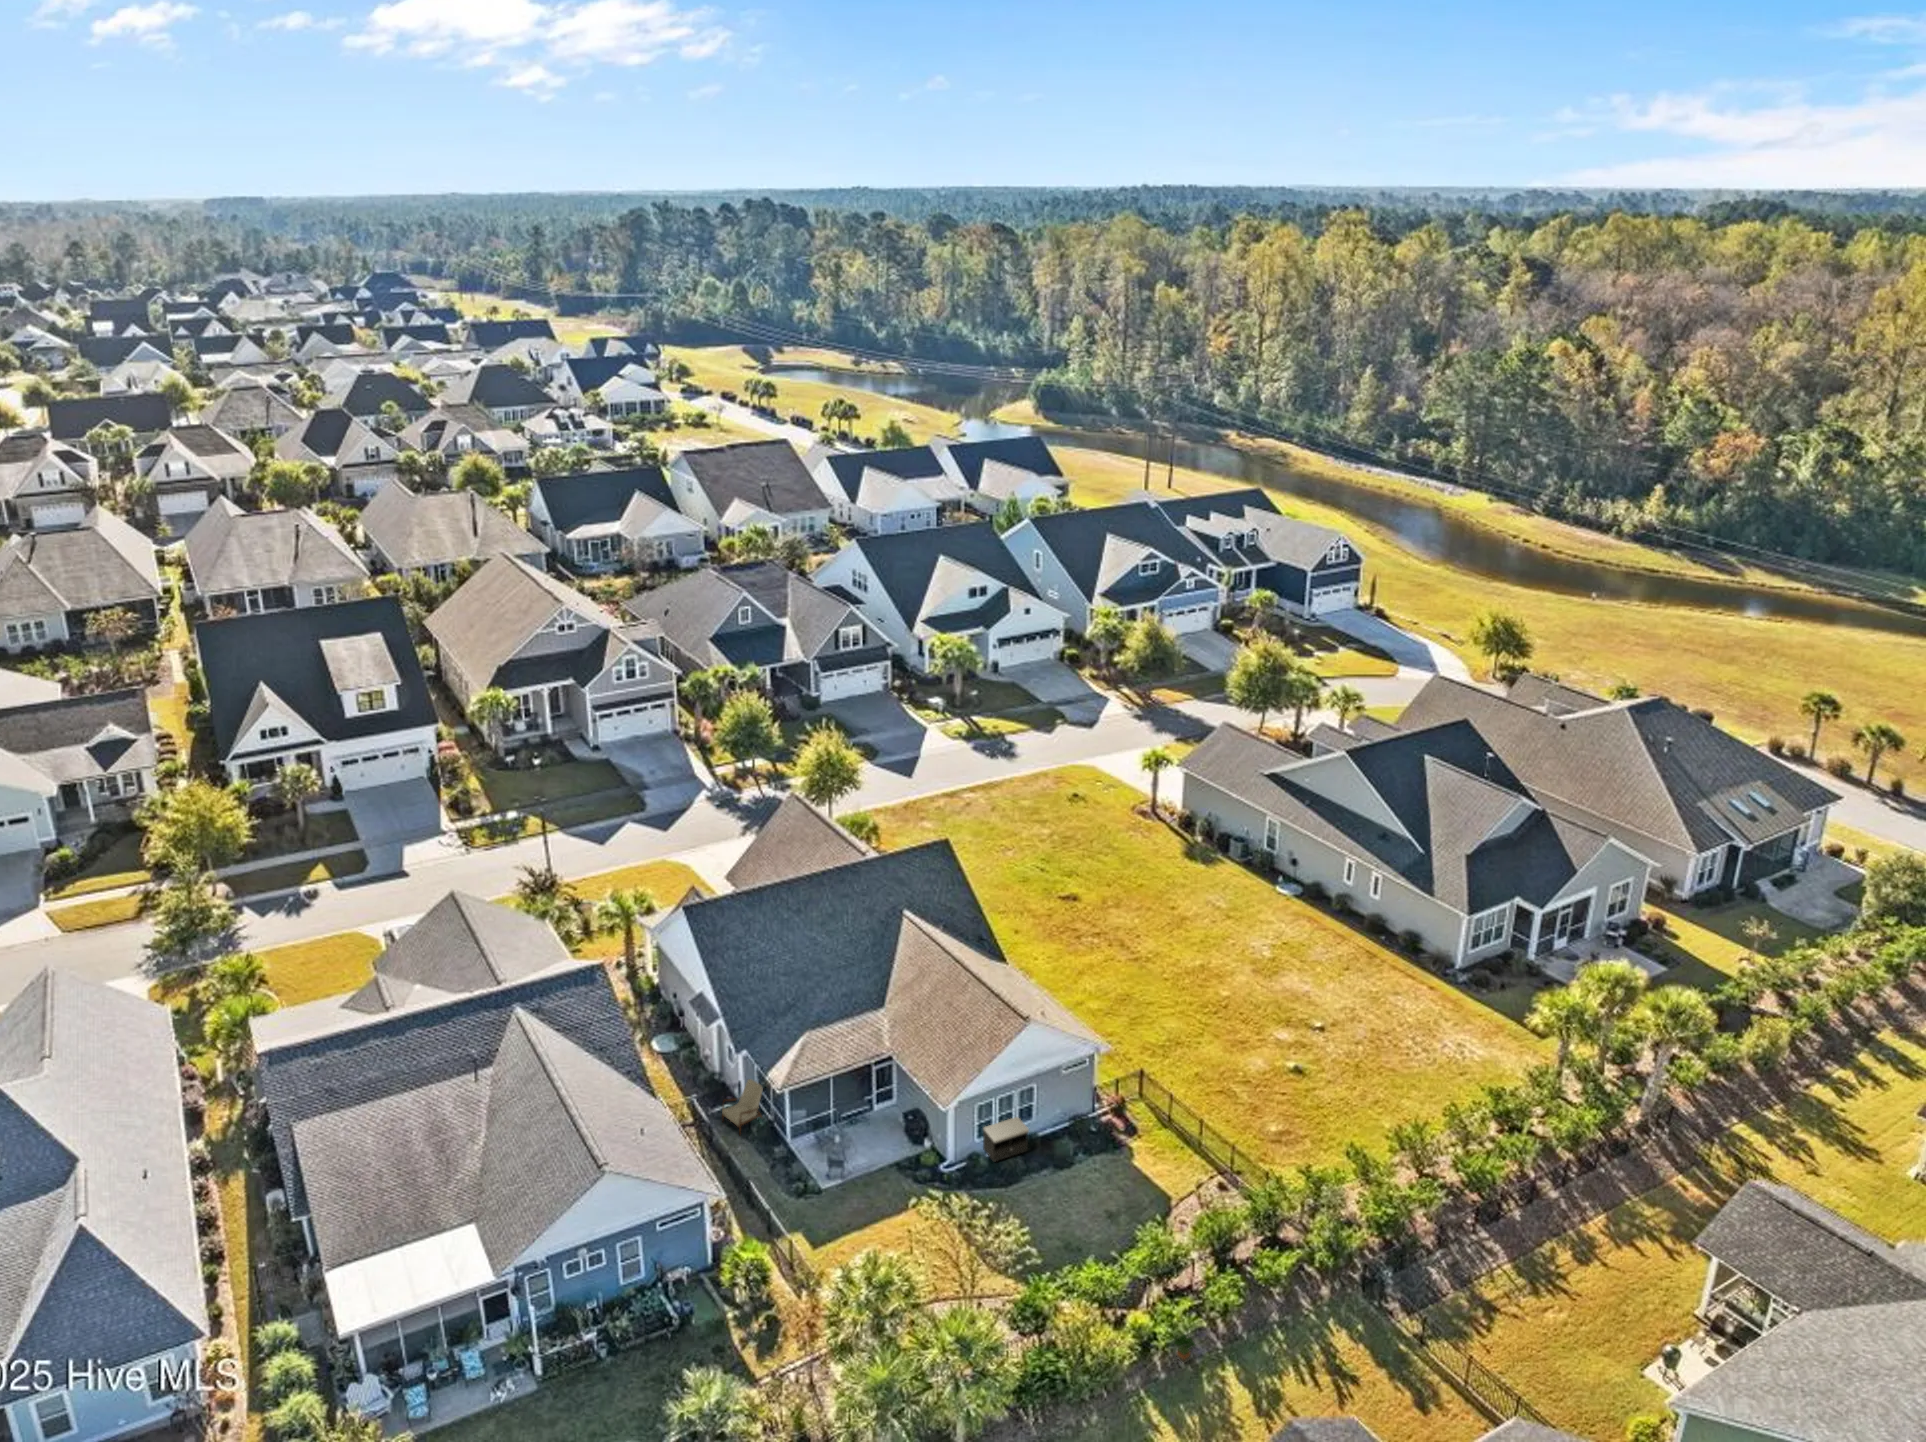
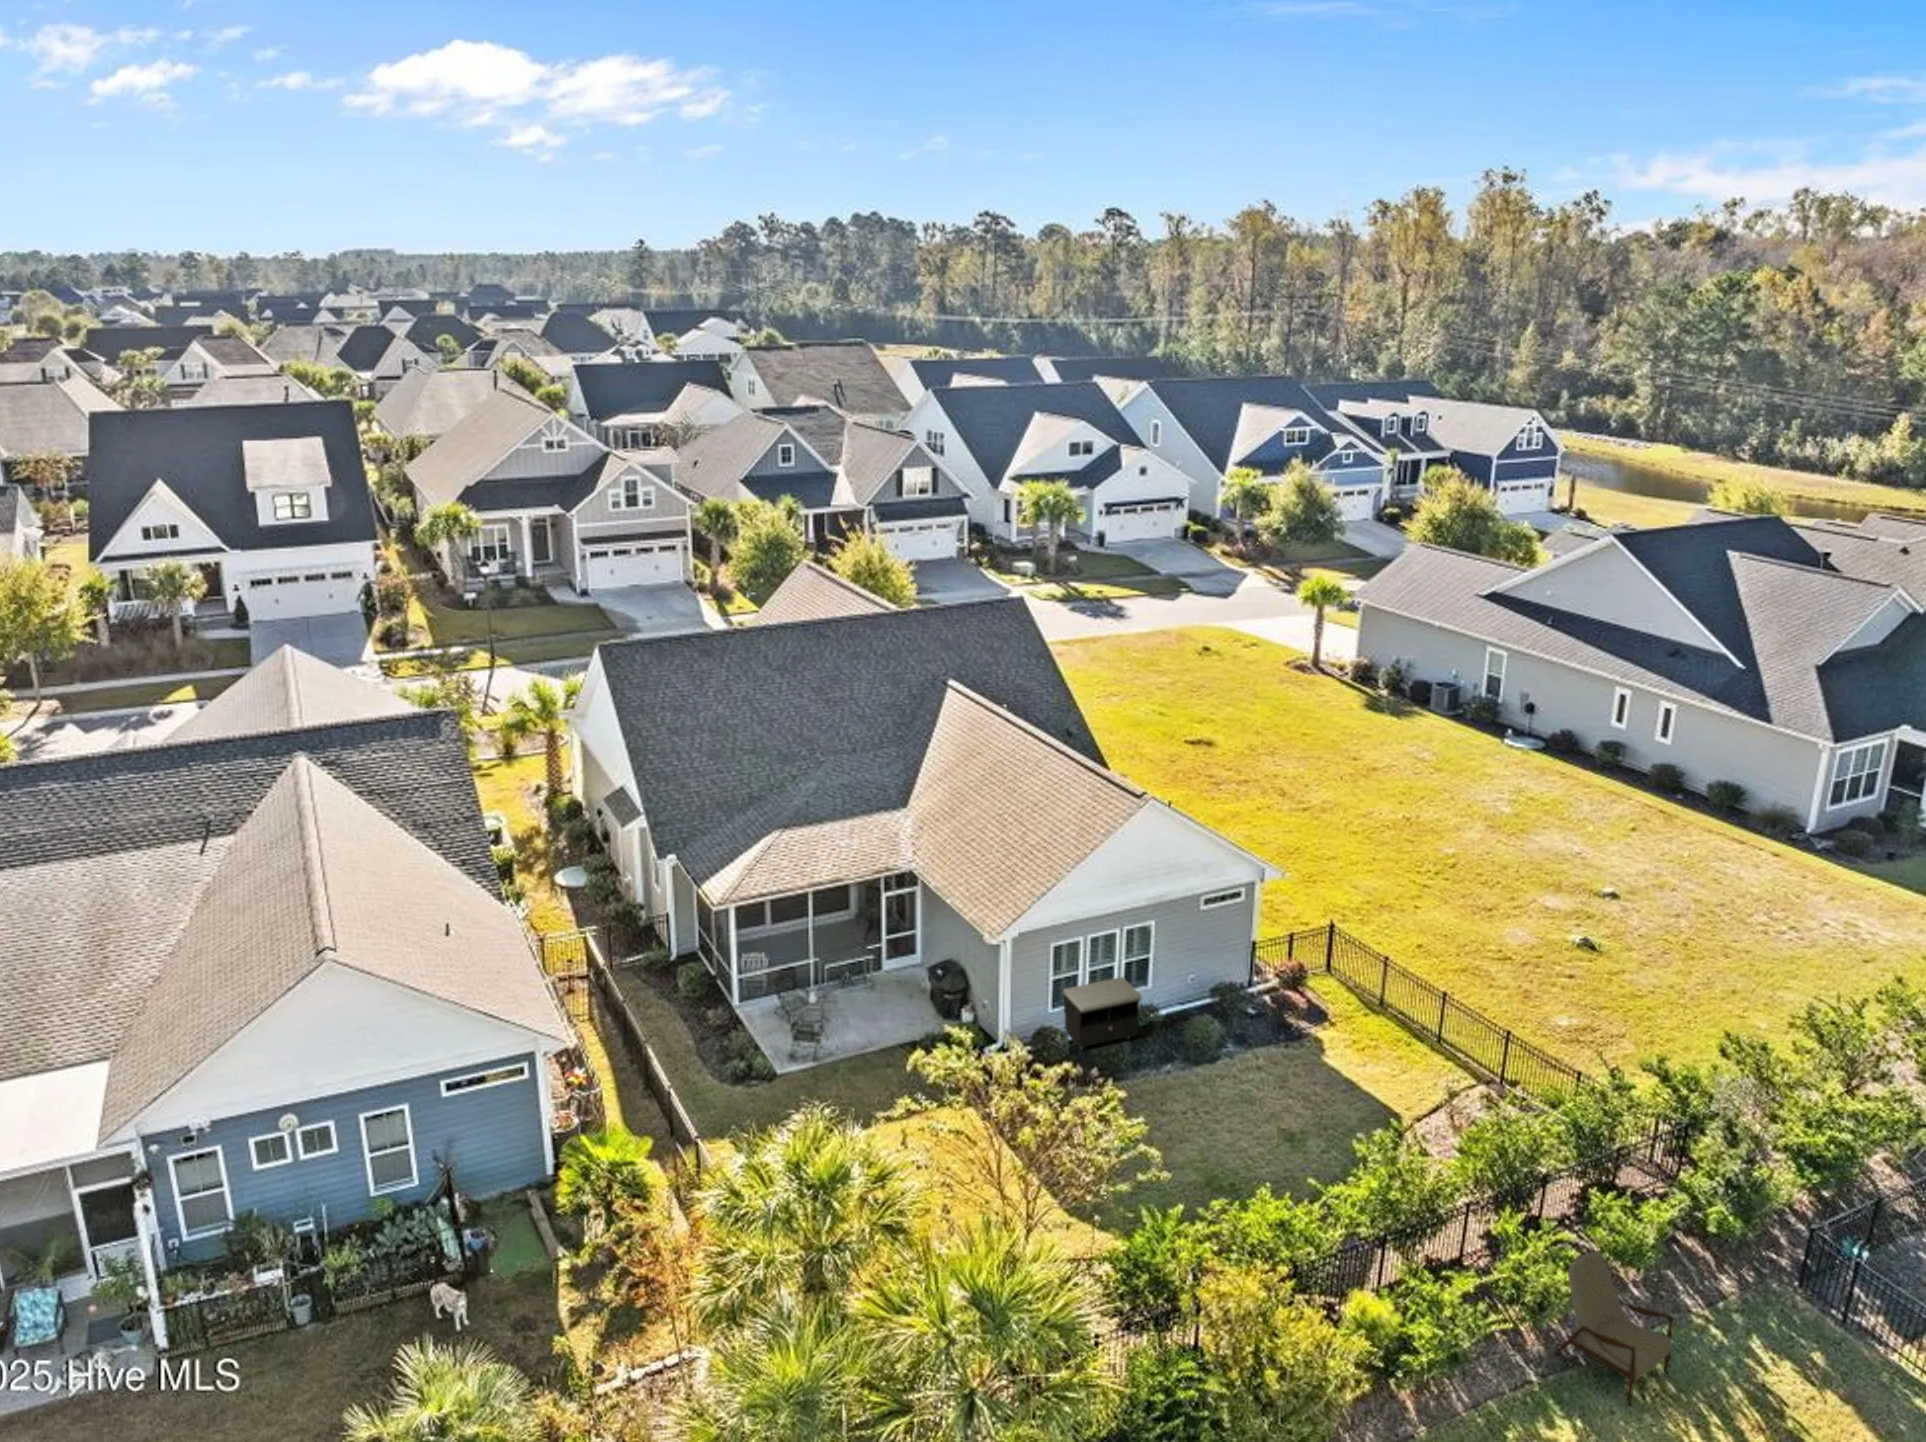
armchair: present [722,1079,763,1133] -> present [1555,1252,1673,1406]
potted tree: present [1175,1334,1195,1363] -> none [1444,1344,1490,1407]

